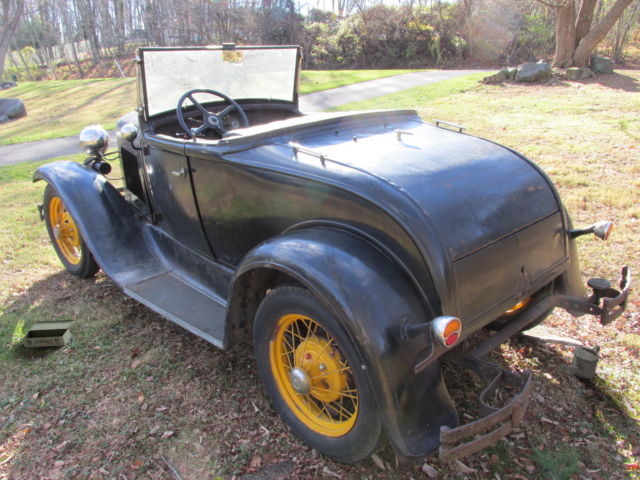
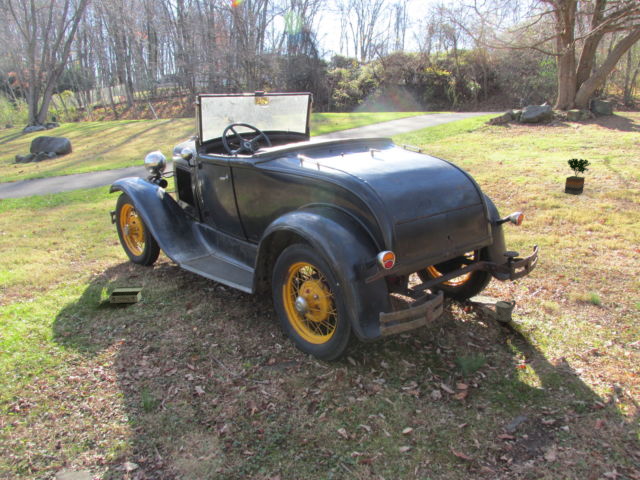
potted tree: none [593,126,628,170] -> present [565,159,591,195]

